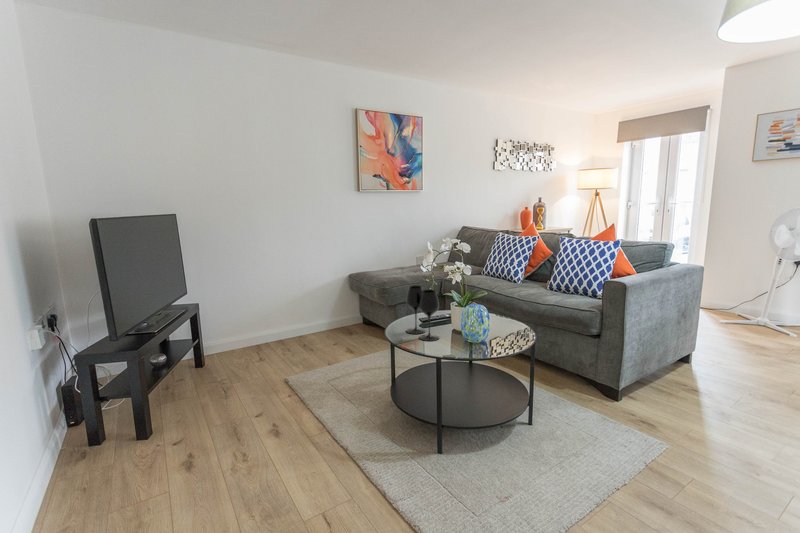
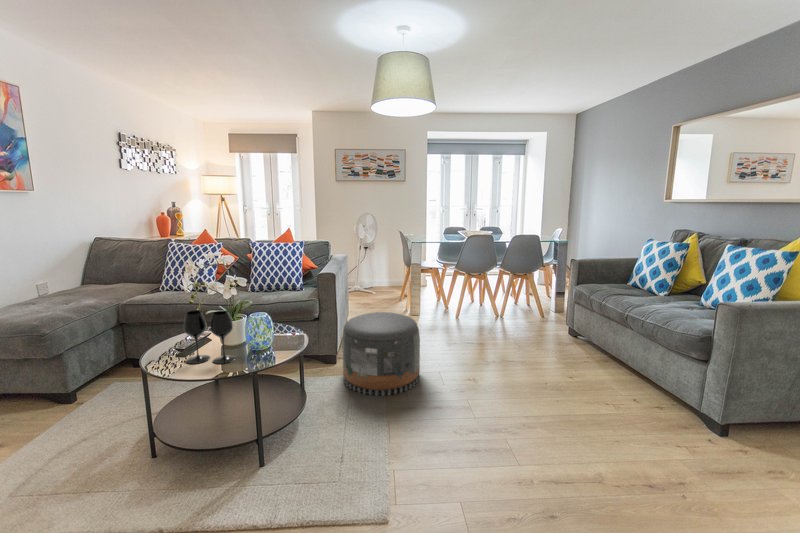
pouf: none [598,348,751,495] -> present [342,312,420,396]

